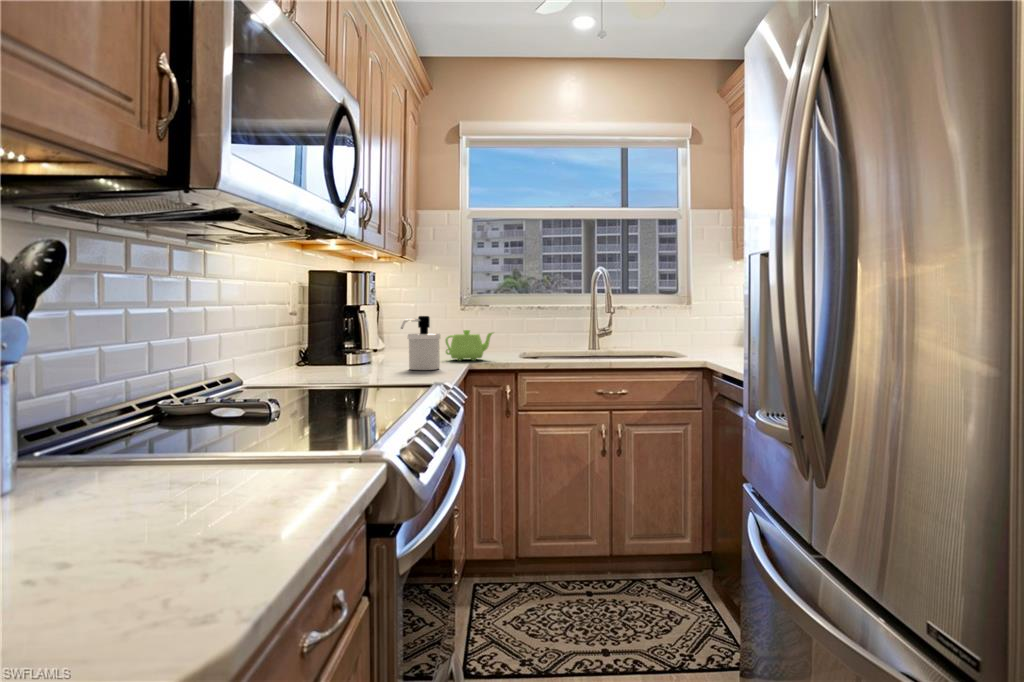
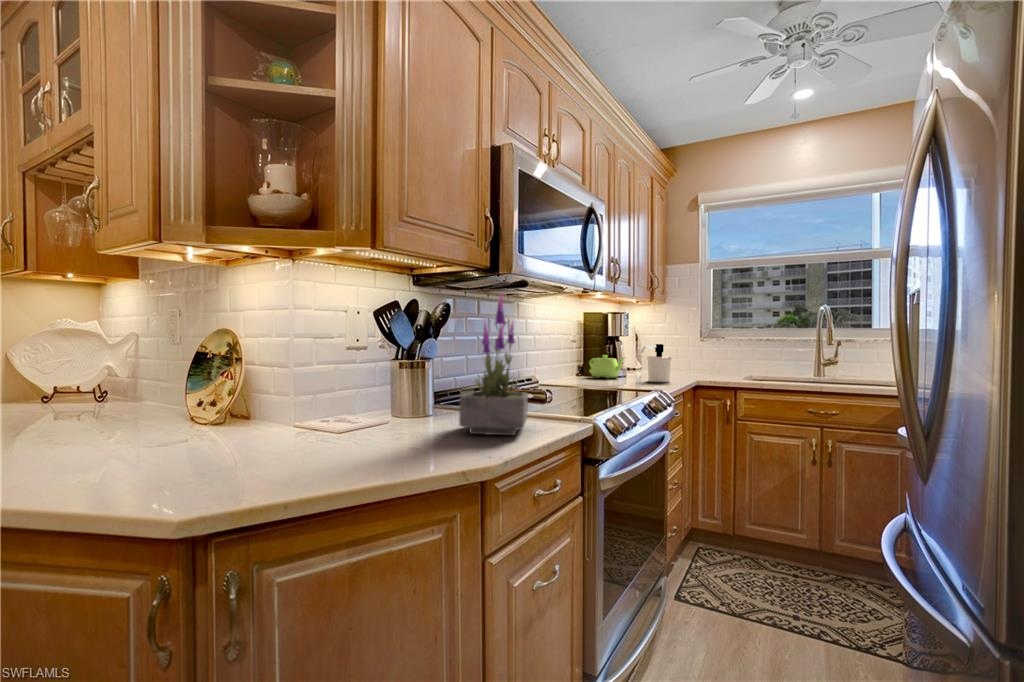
potted plant: none [116,215,276,532] -> present [459,294,528,435]
teapot: present [445,330,493,360] -> present [589,355,625,378]

